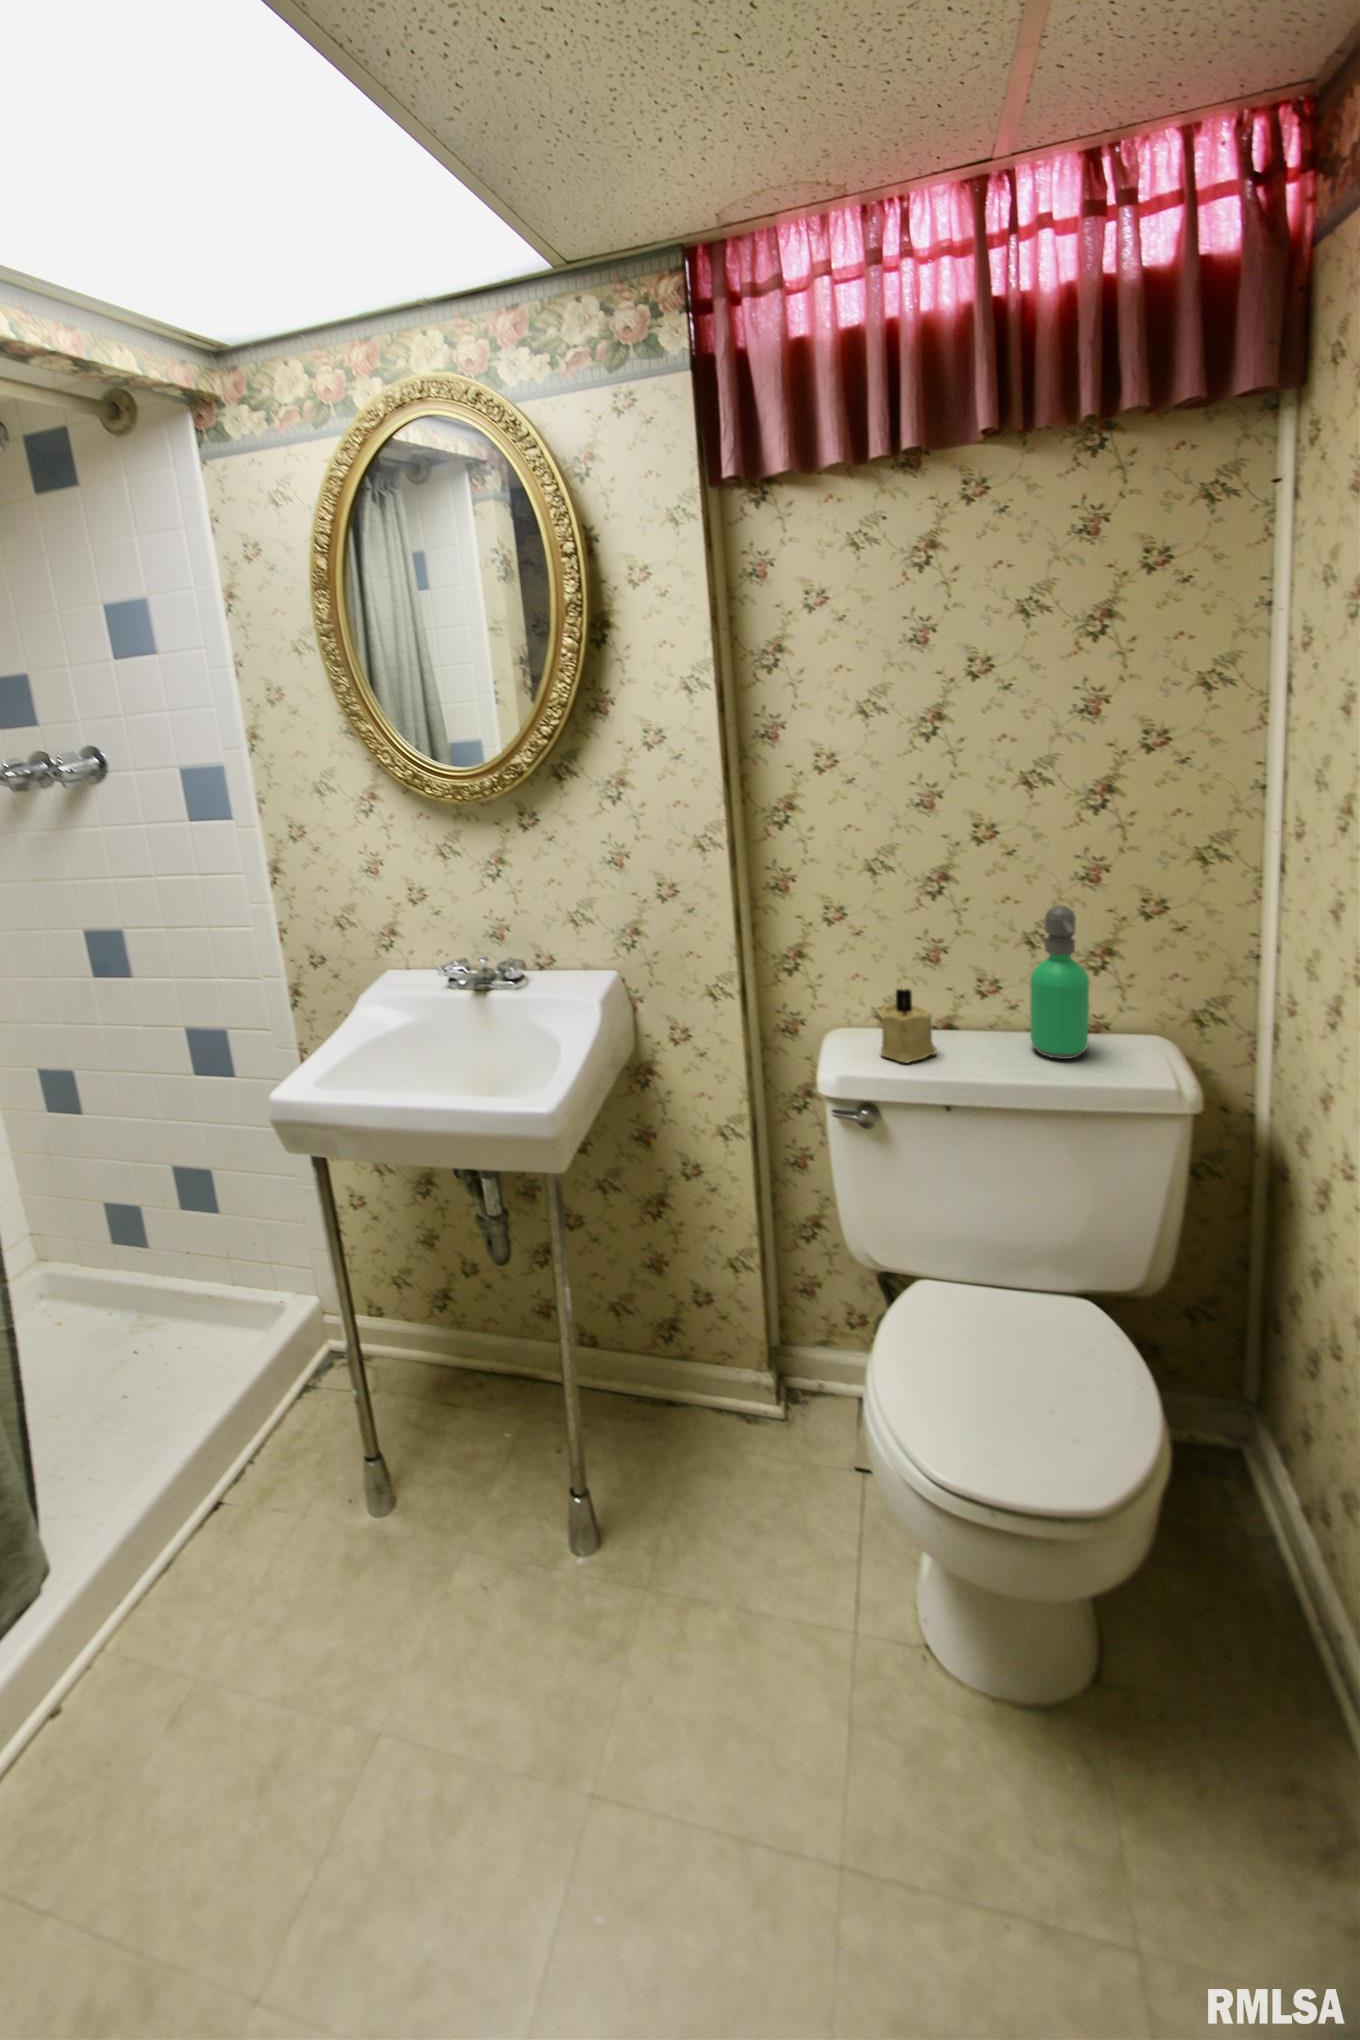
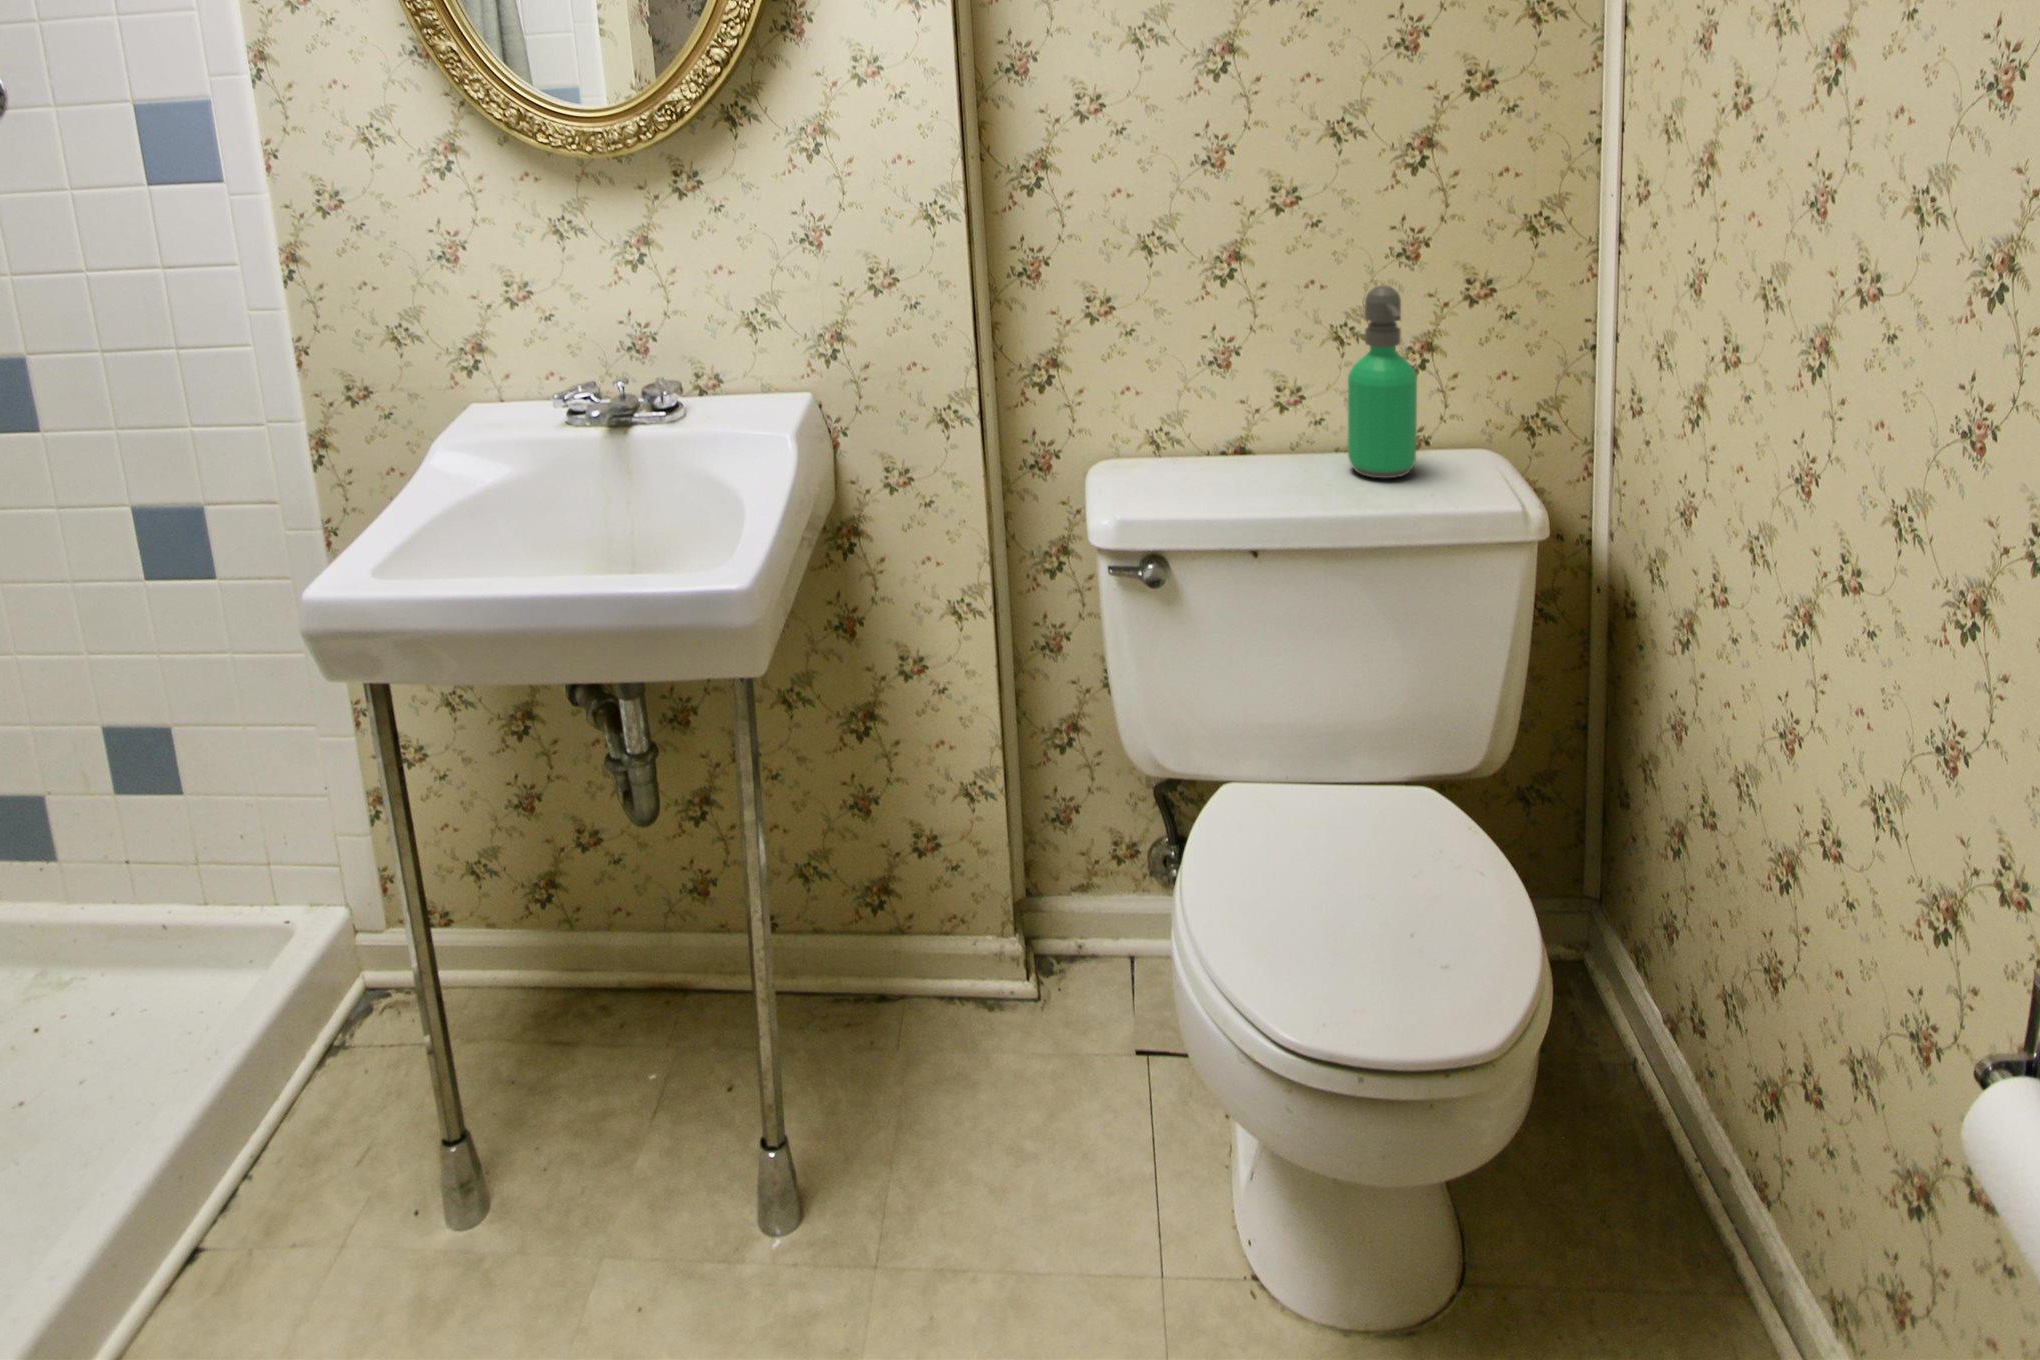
candle: present [881,989,936,1063] -> none [1166,397,1236,492]

